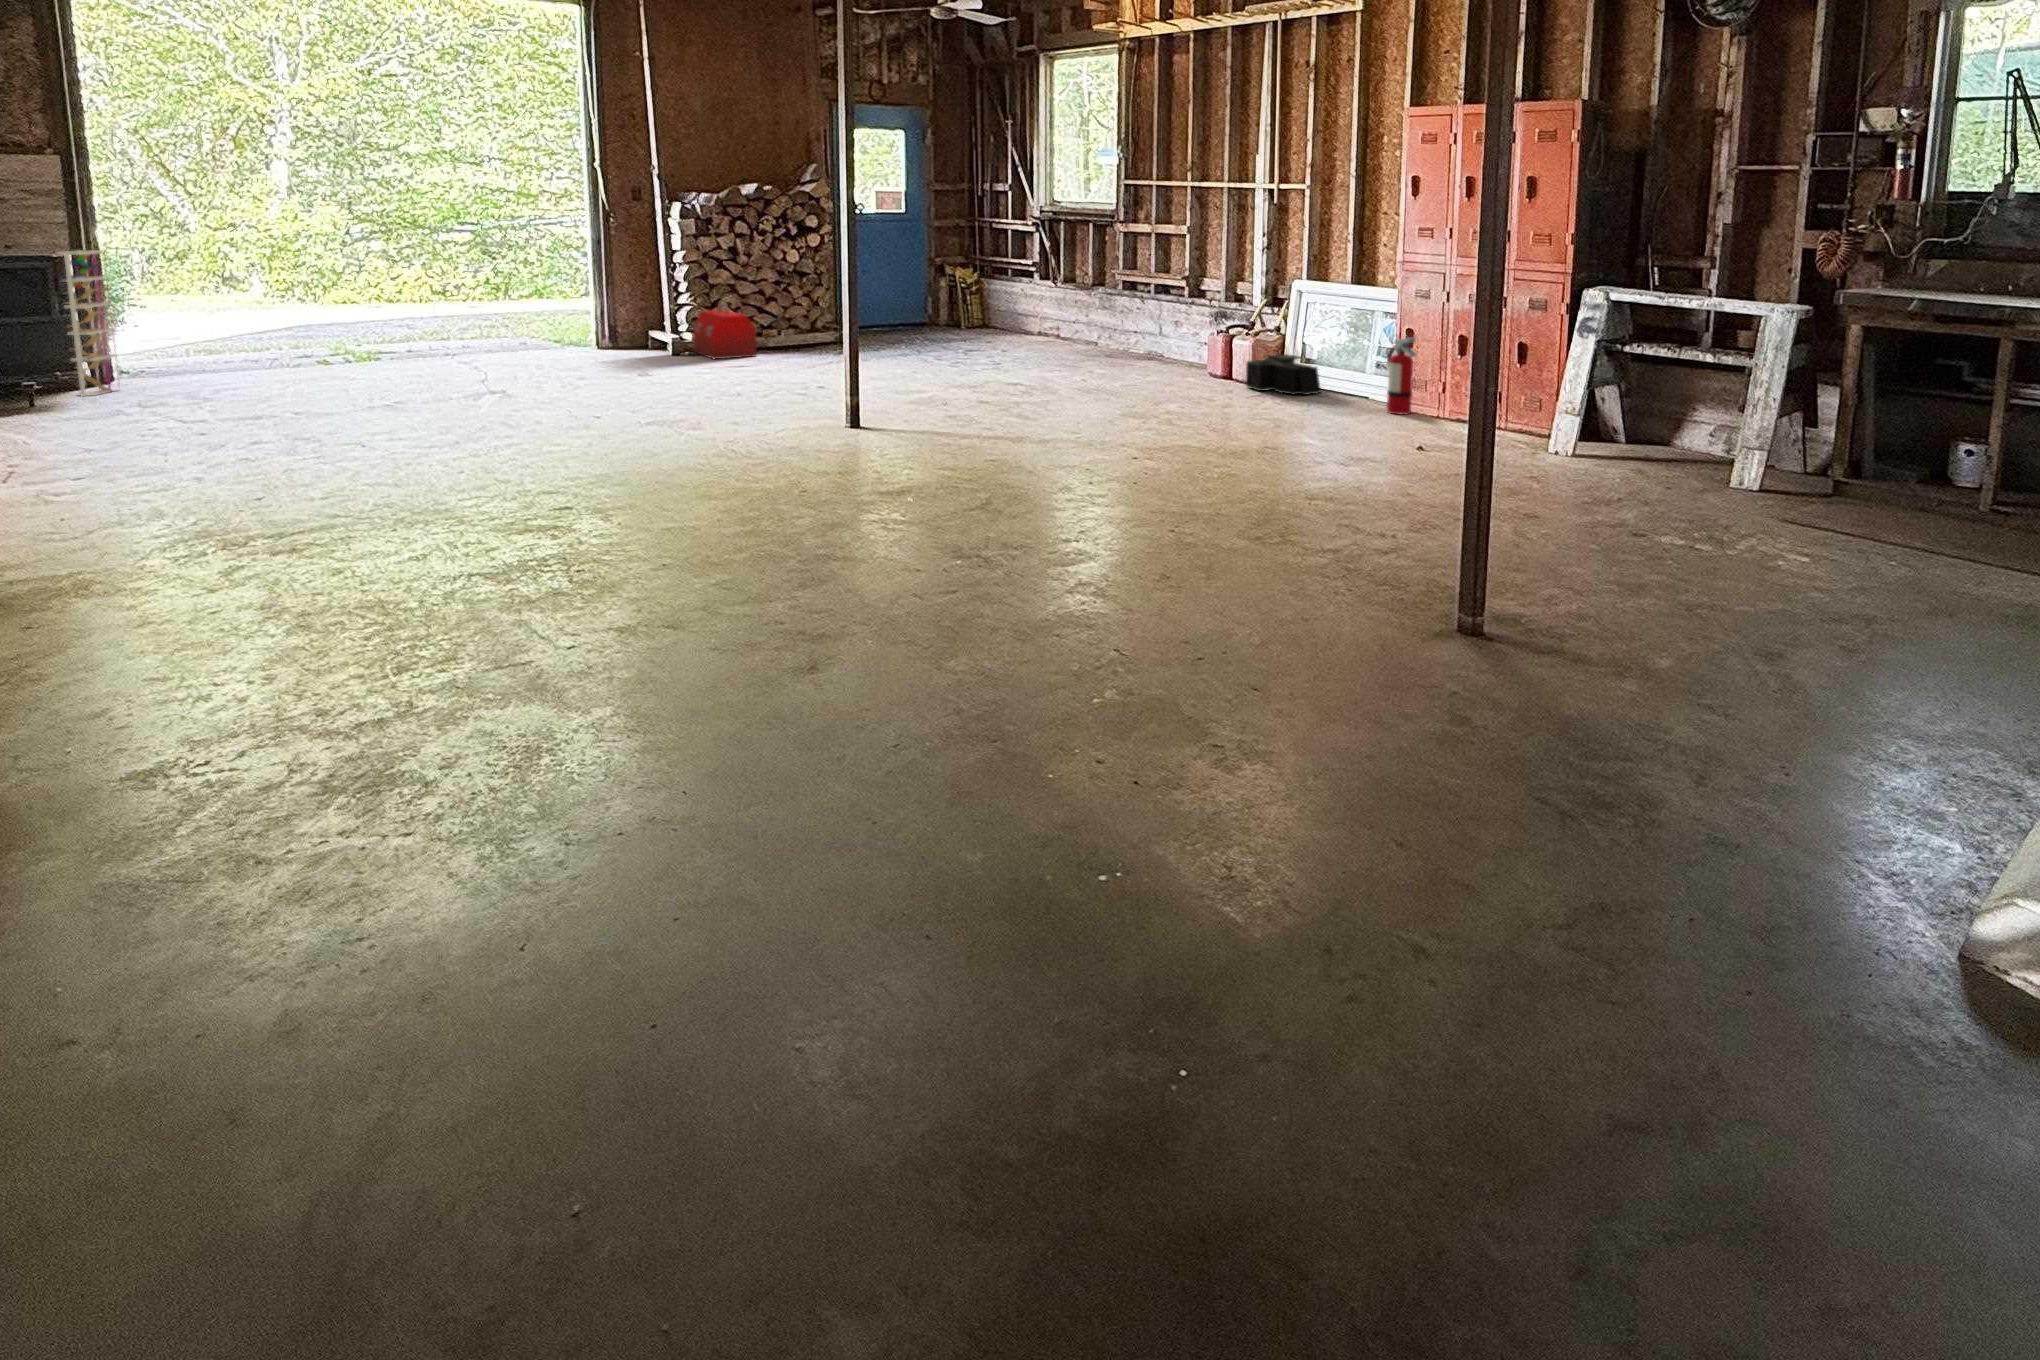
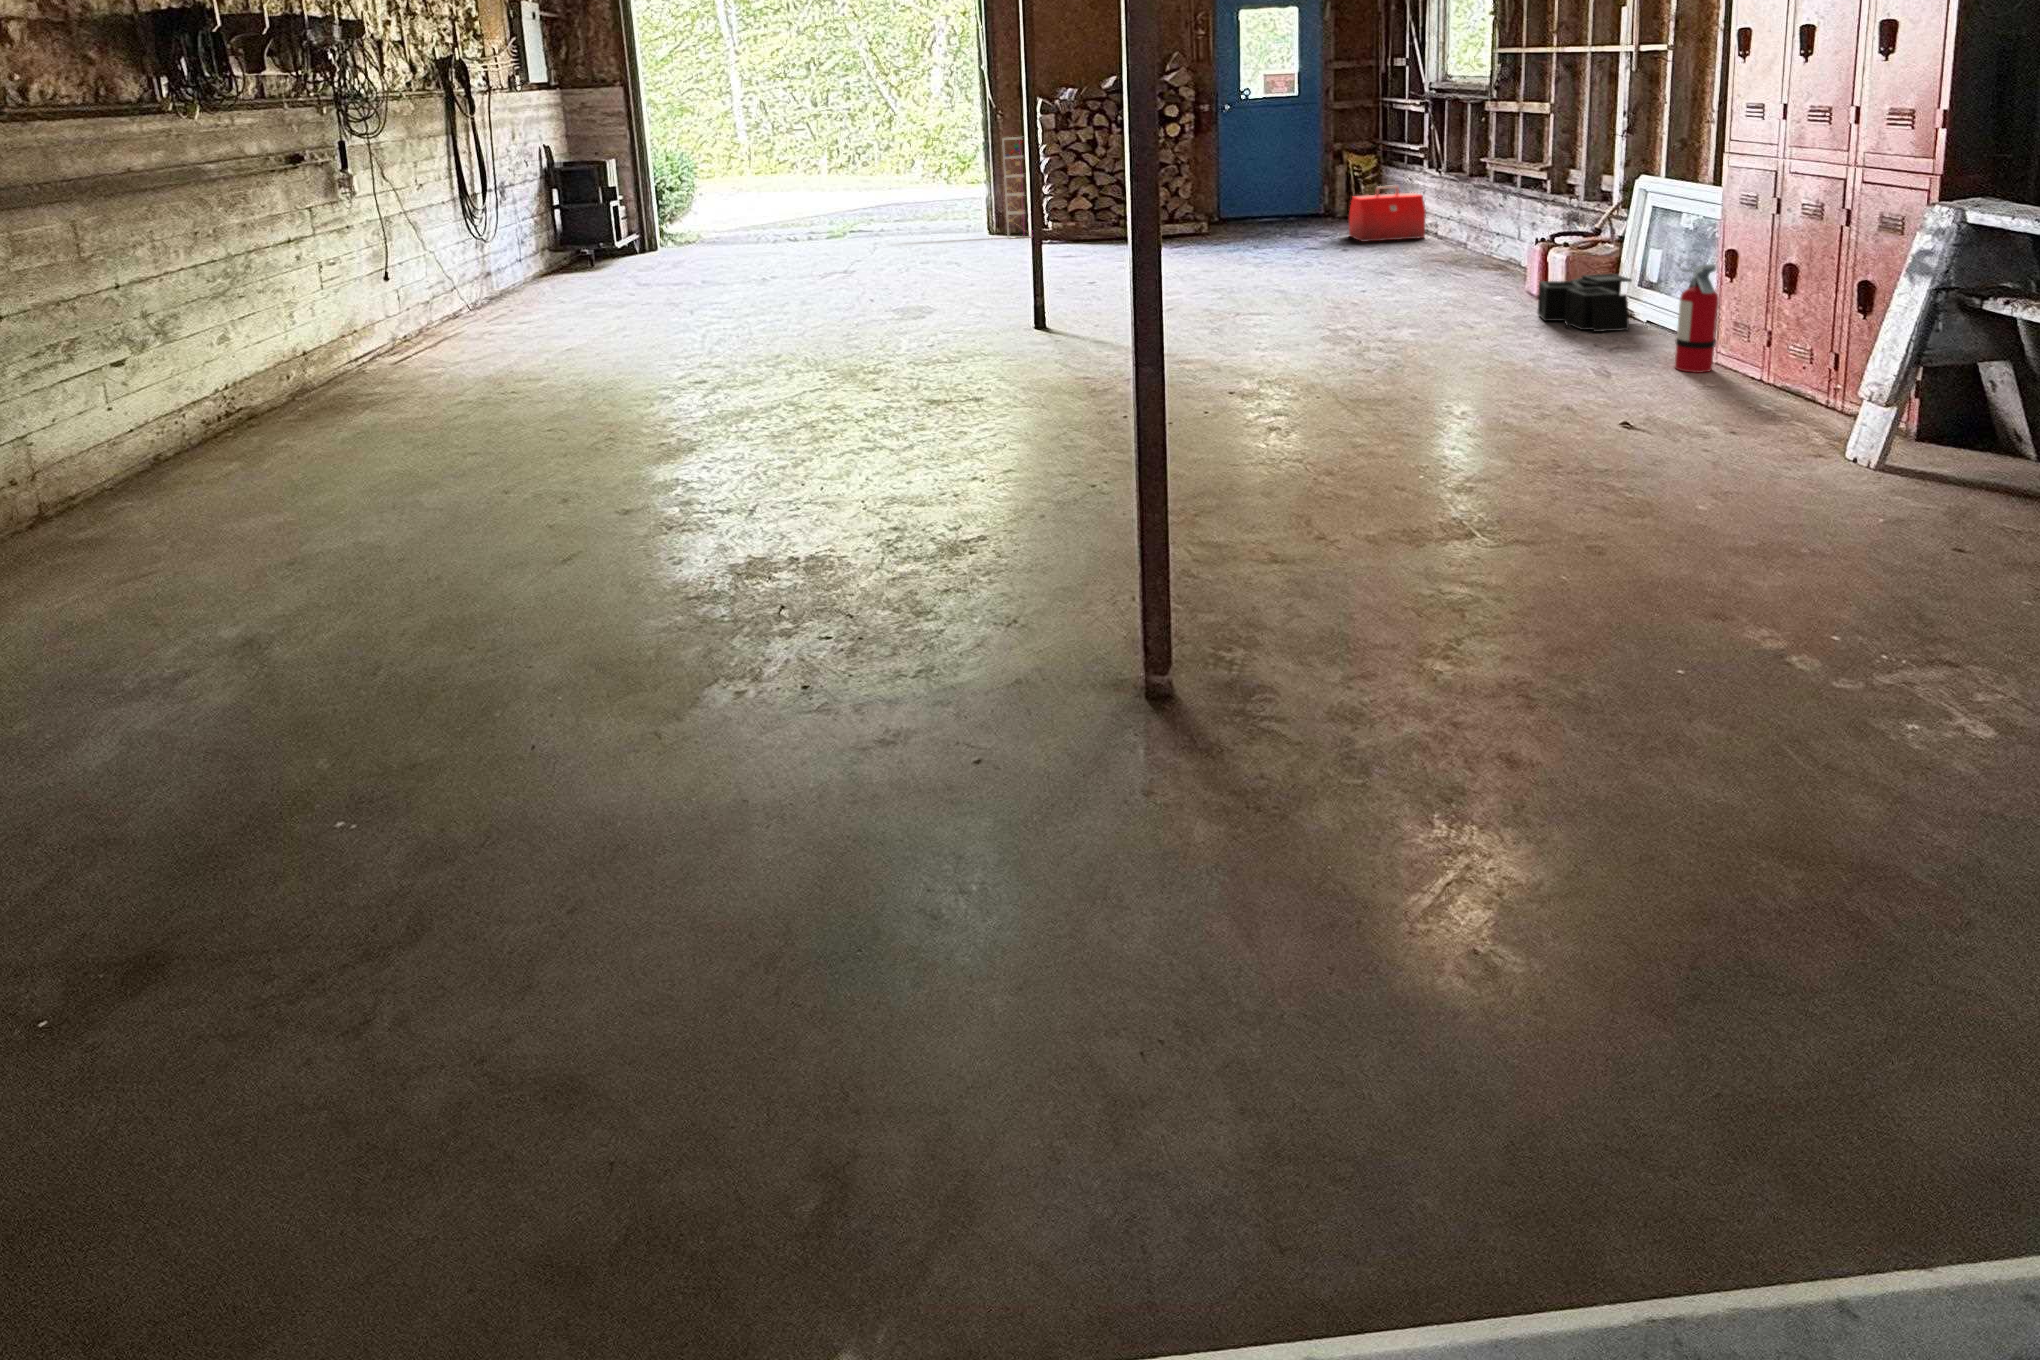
shelving unit: present [59,250,118,396] -> present [1002,137,1032,238]
toolbox: present [693,303,757,359] -> present [1349,185,1426,242]

